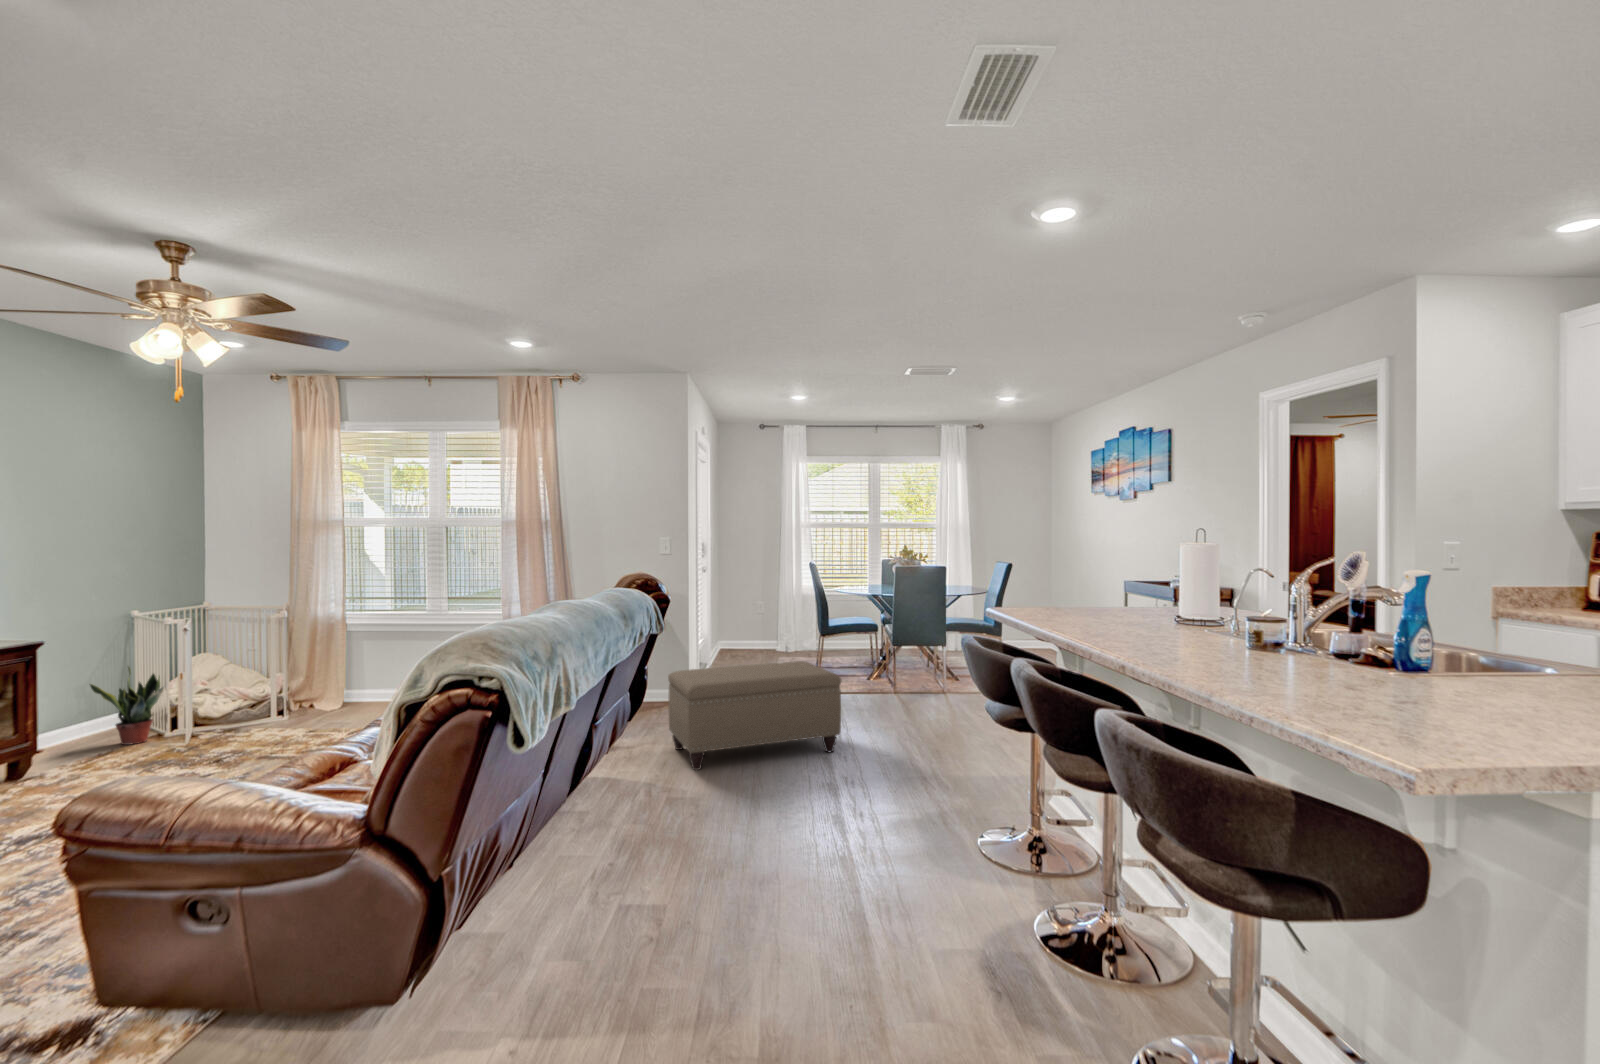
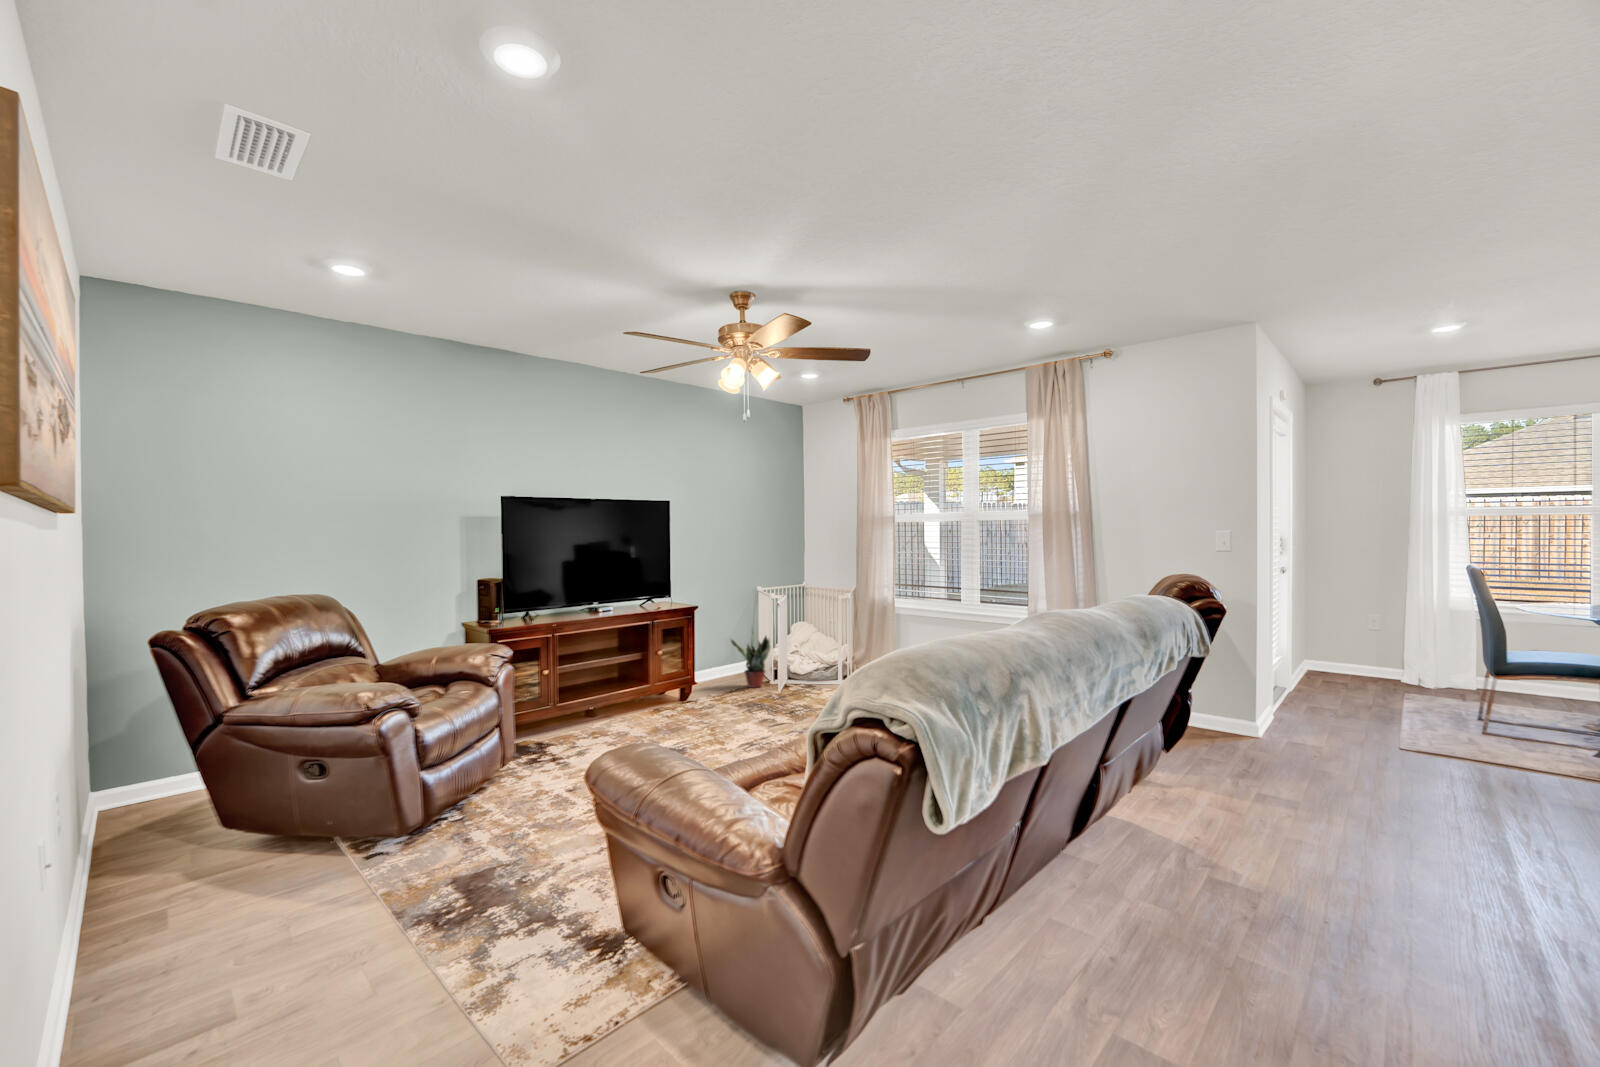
ottoman: present [668,661,841,770] -> none [1219,705,1553,883]

